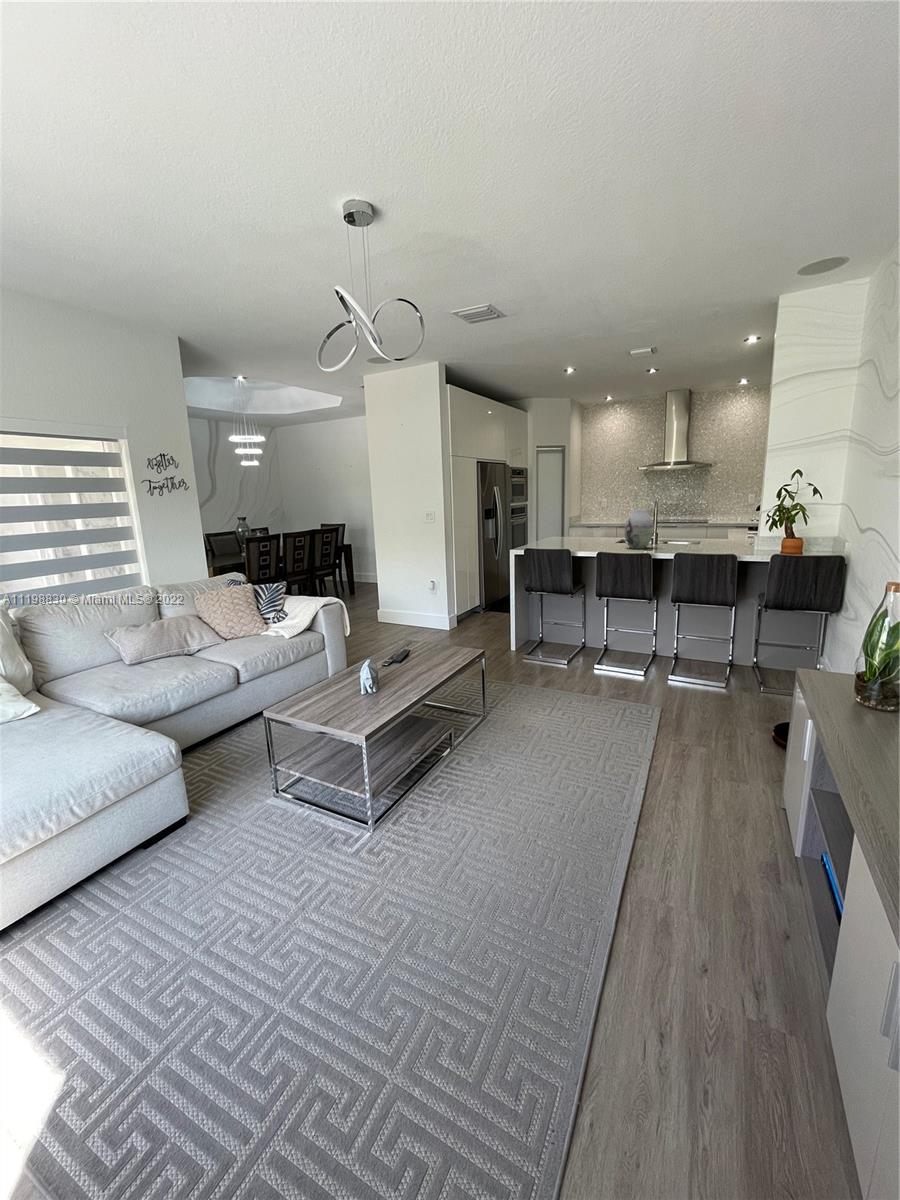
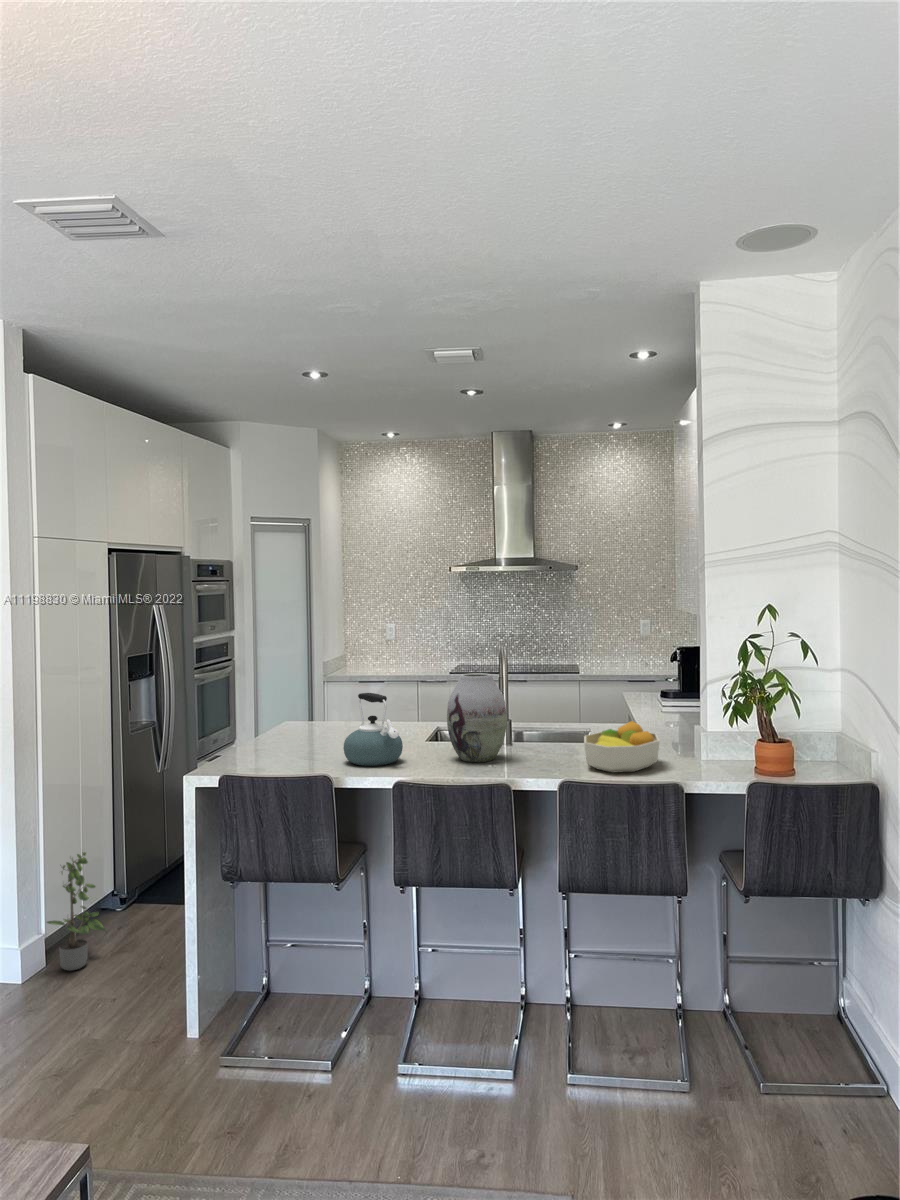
kettle: none [577,518,603,549] -> present [343,693,403,766]
fruit bowl: none [690,531,730,552] -> present [584,721,659,773]
potted plant: none [458,584,479,629] -> present [47,852,105,971]

